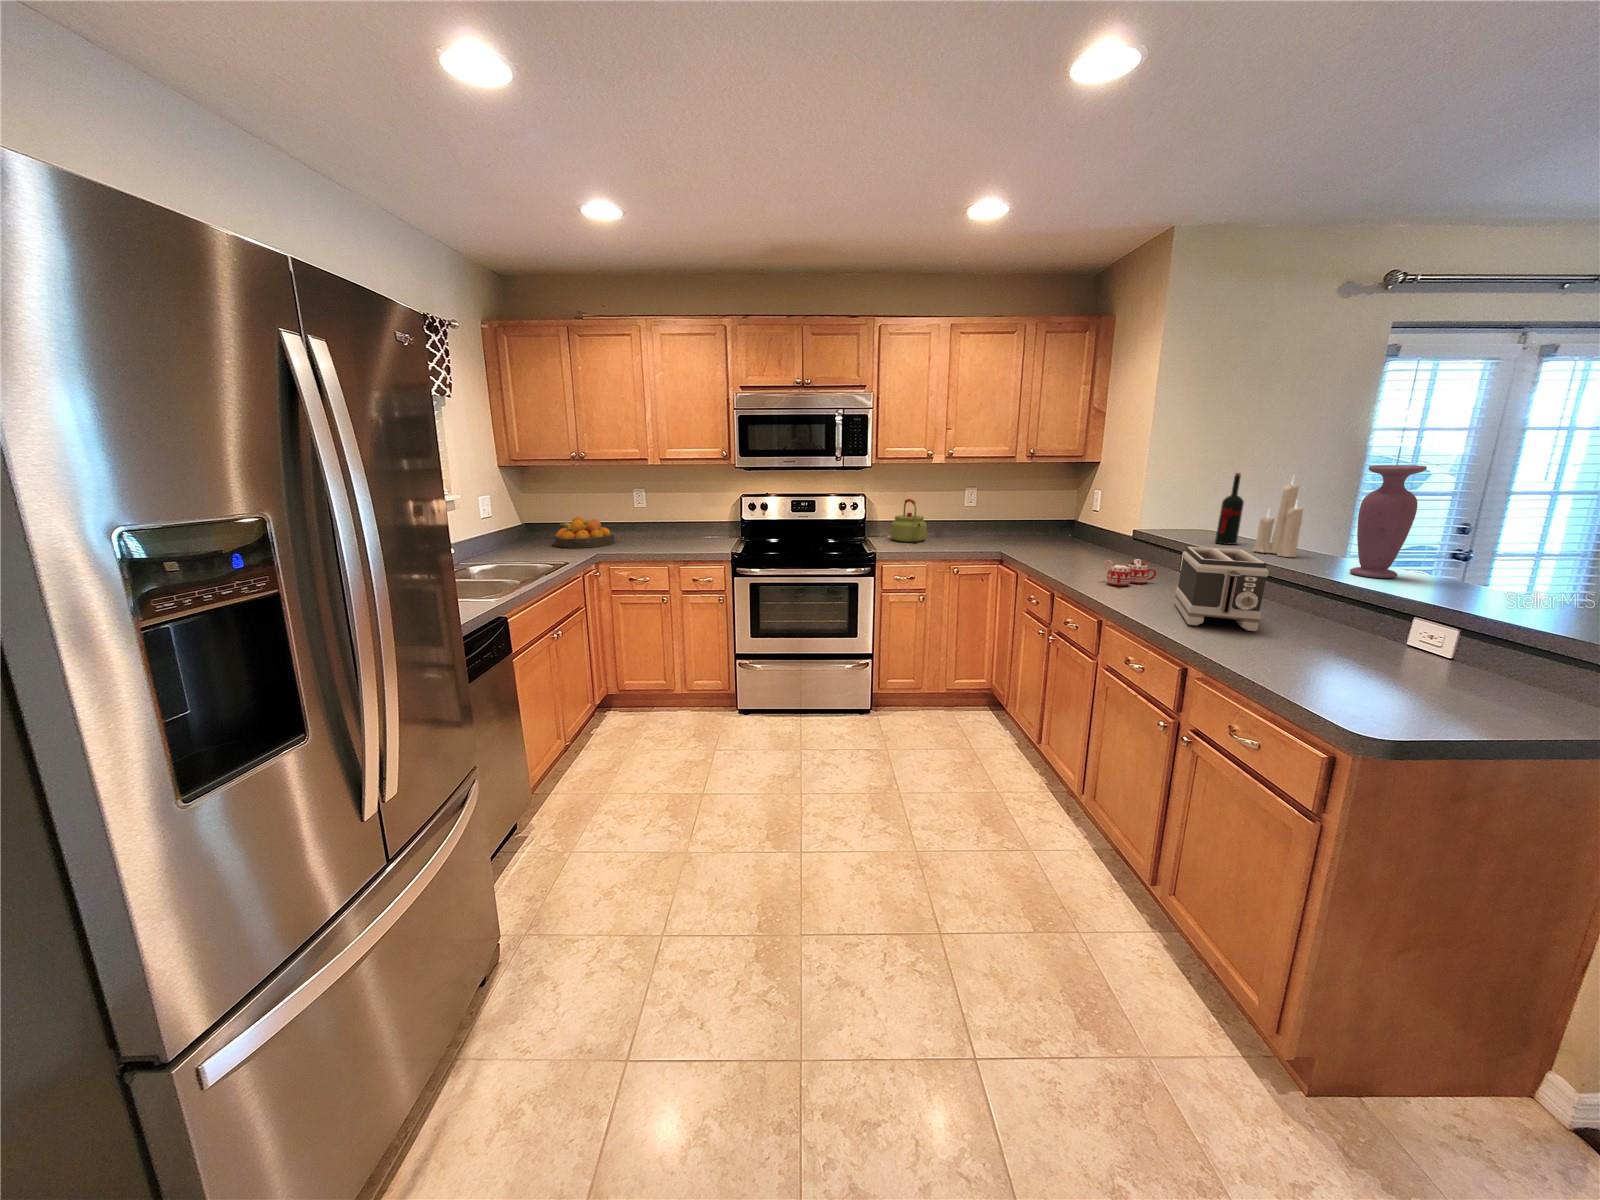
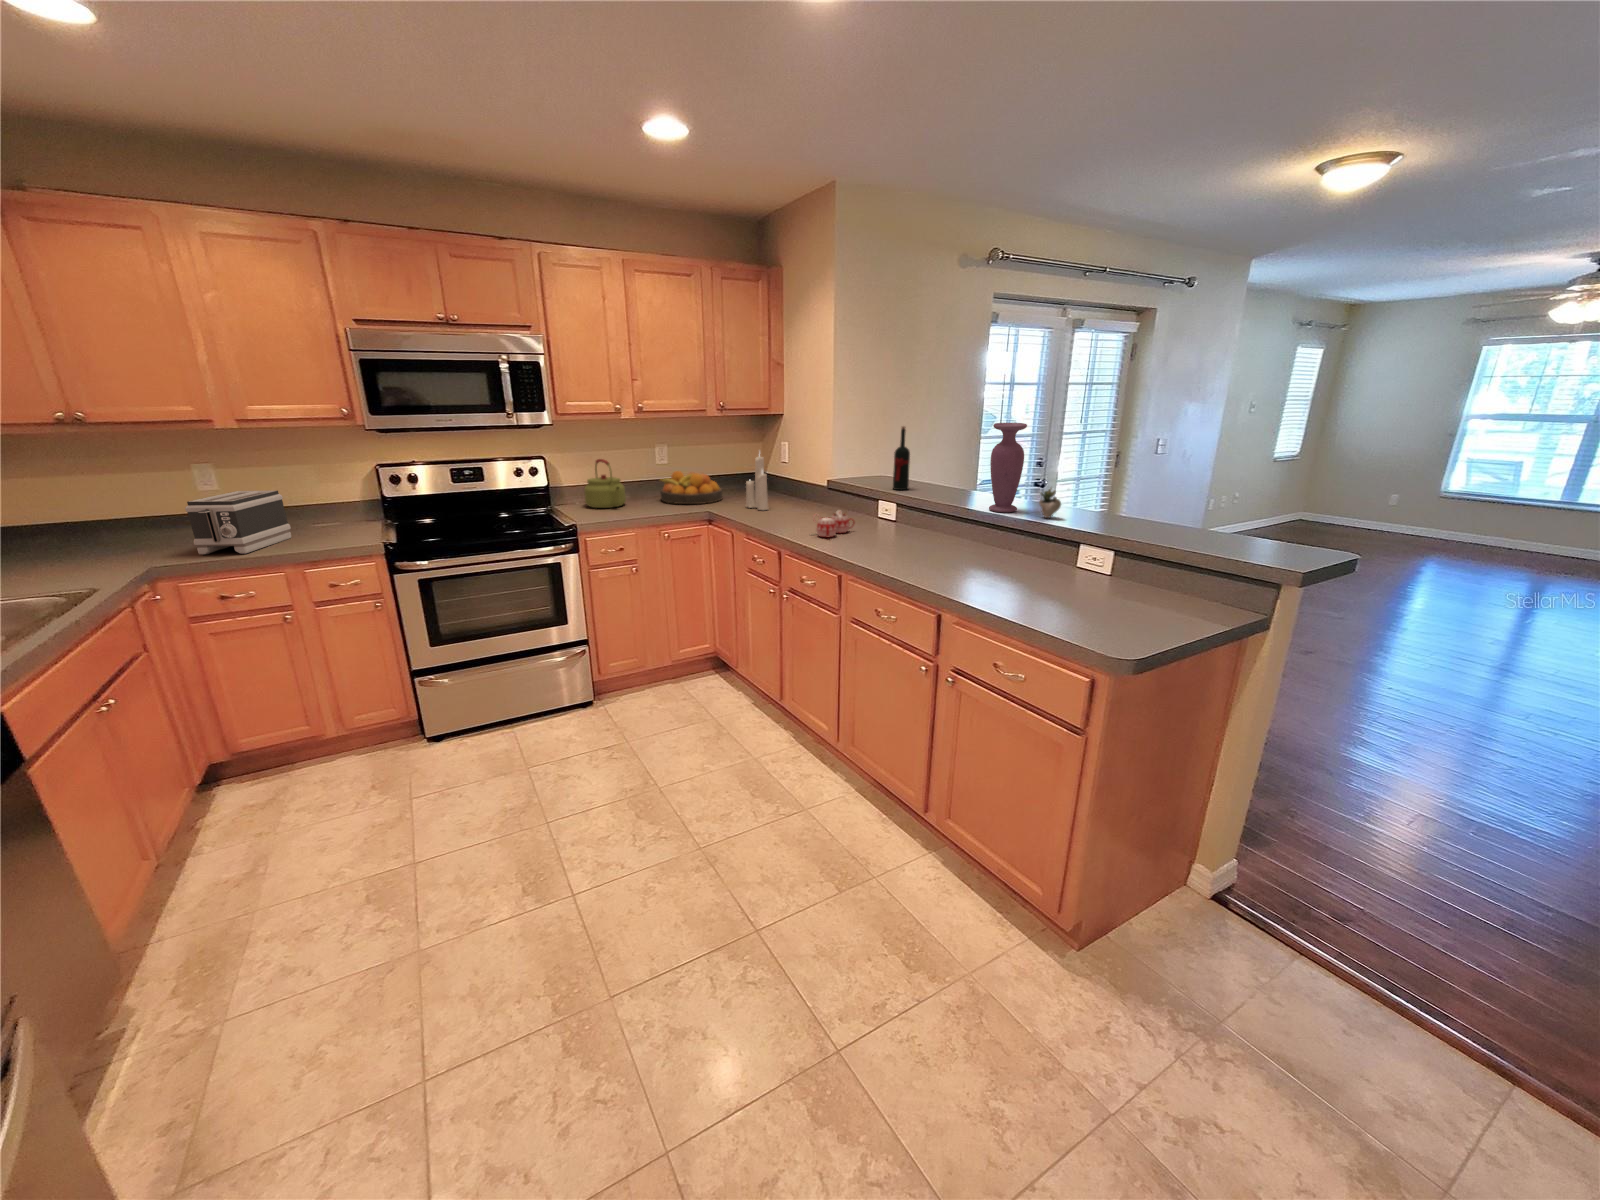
candle: present [1253,484,1304,557] -> present [746,457,768,510]
fruit bowl: present [554,517,615,548] -> present [660,471,722,504]
toaster: present [1174,547,1269,631] -> present [185,491,291,554]
succulent plant: none [1436,549,1493,590] -> present [1039,489,1061,518]

